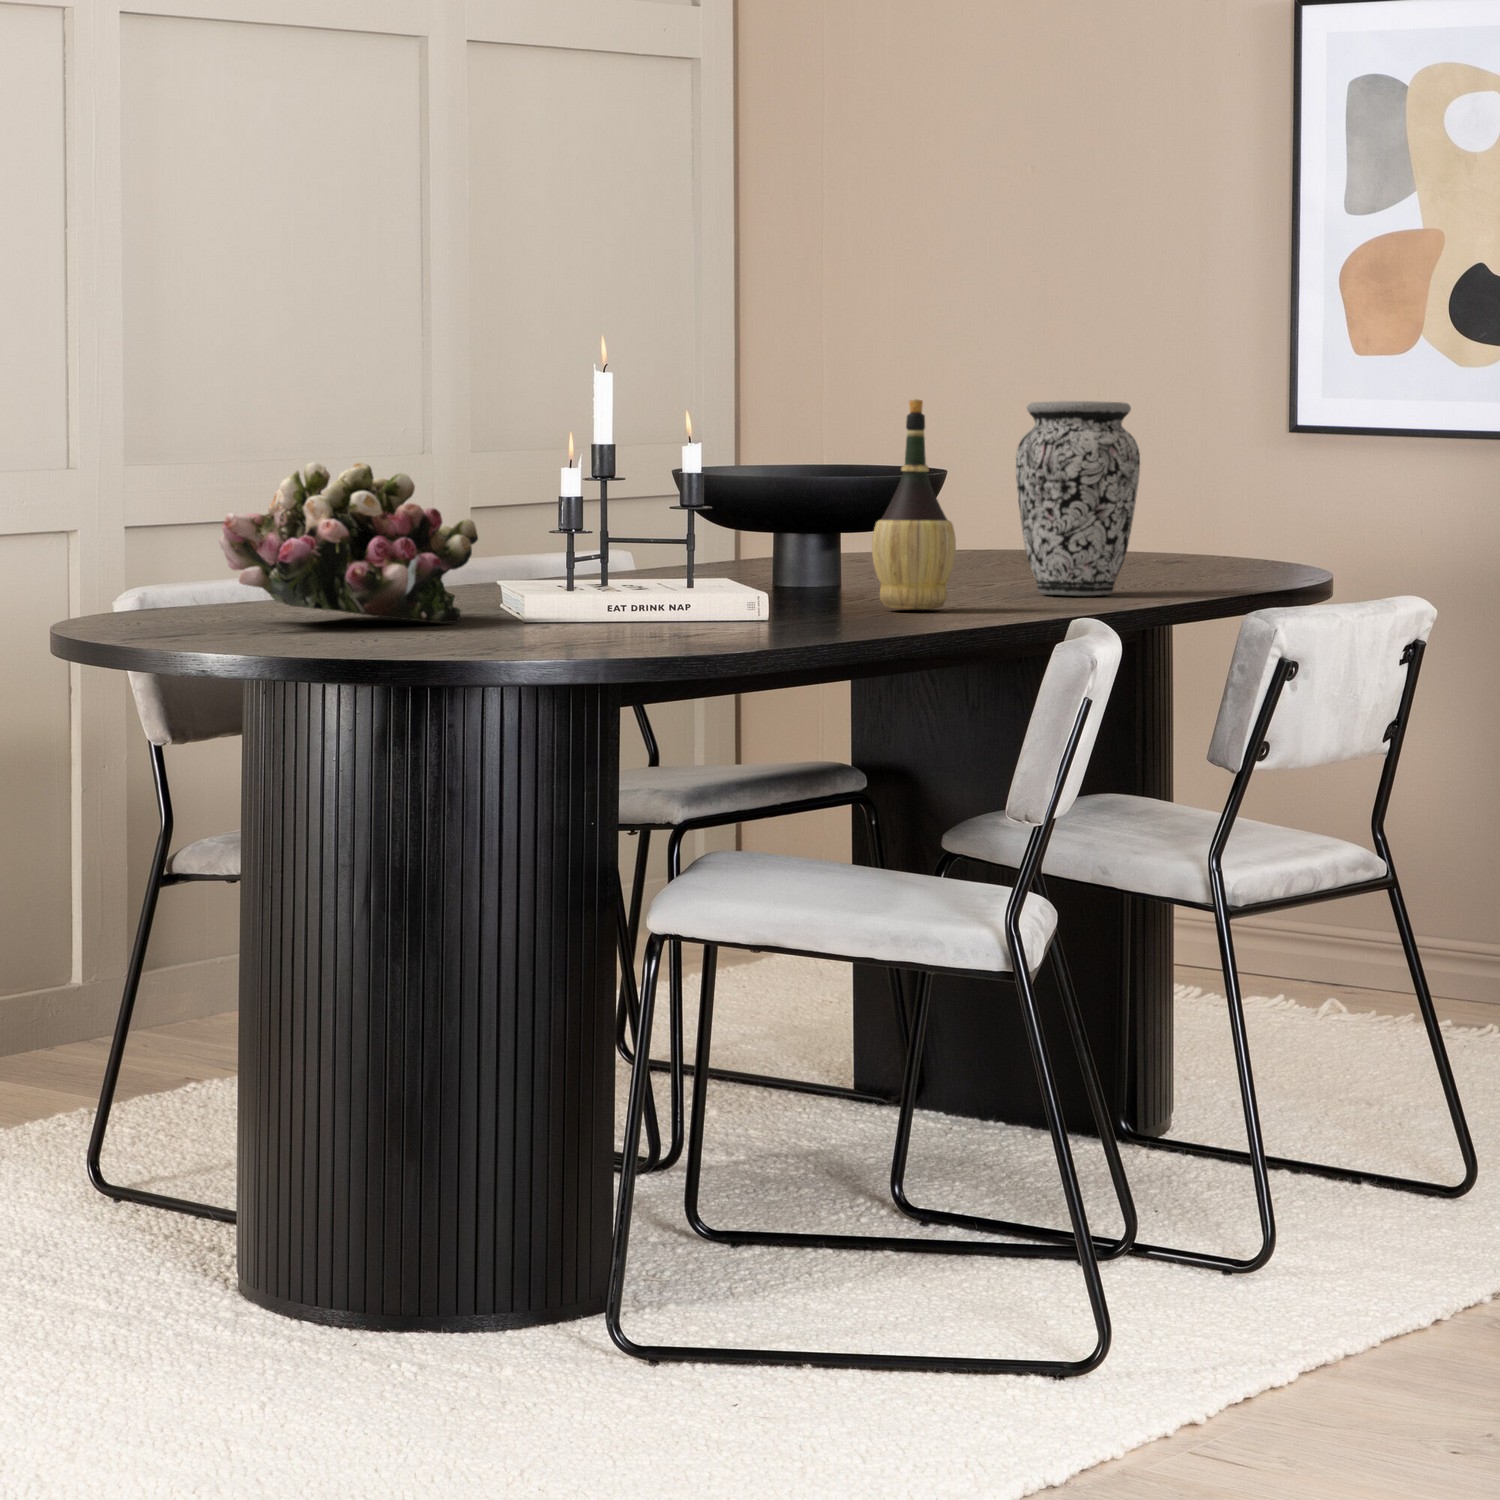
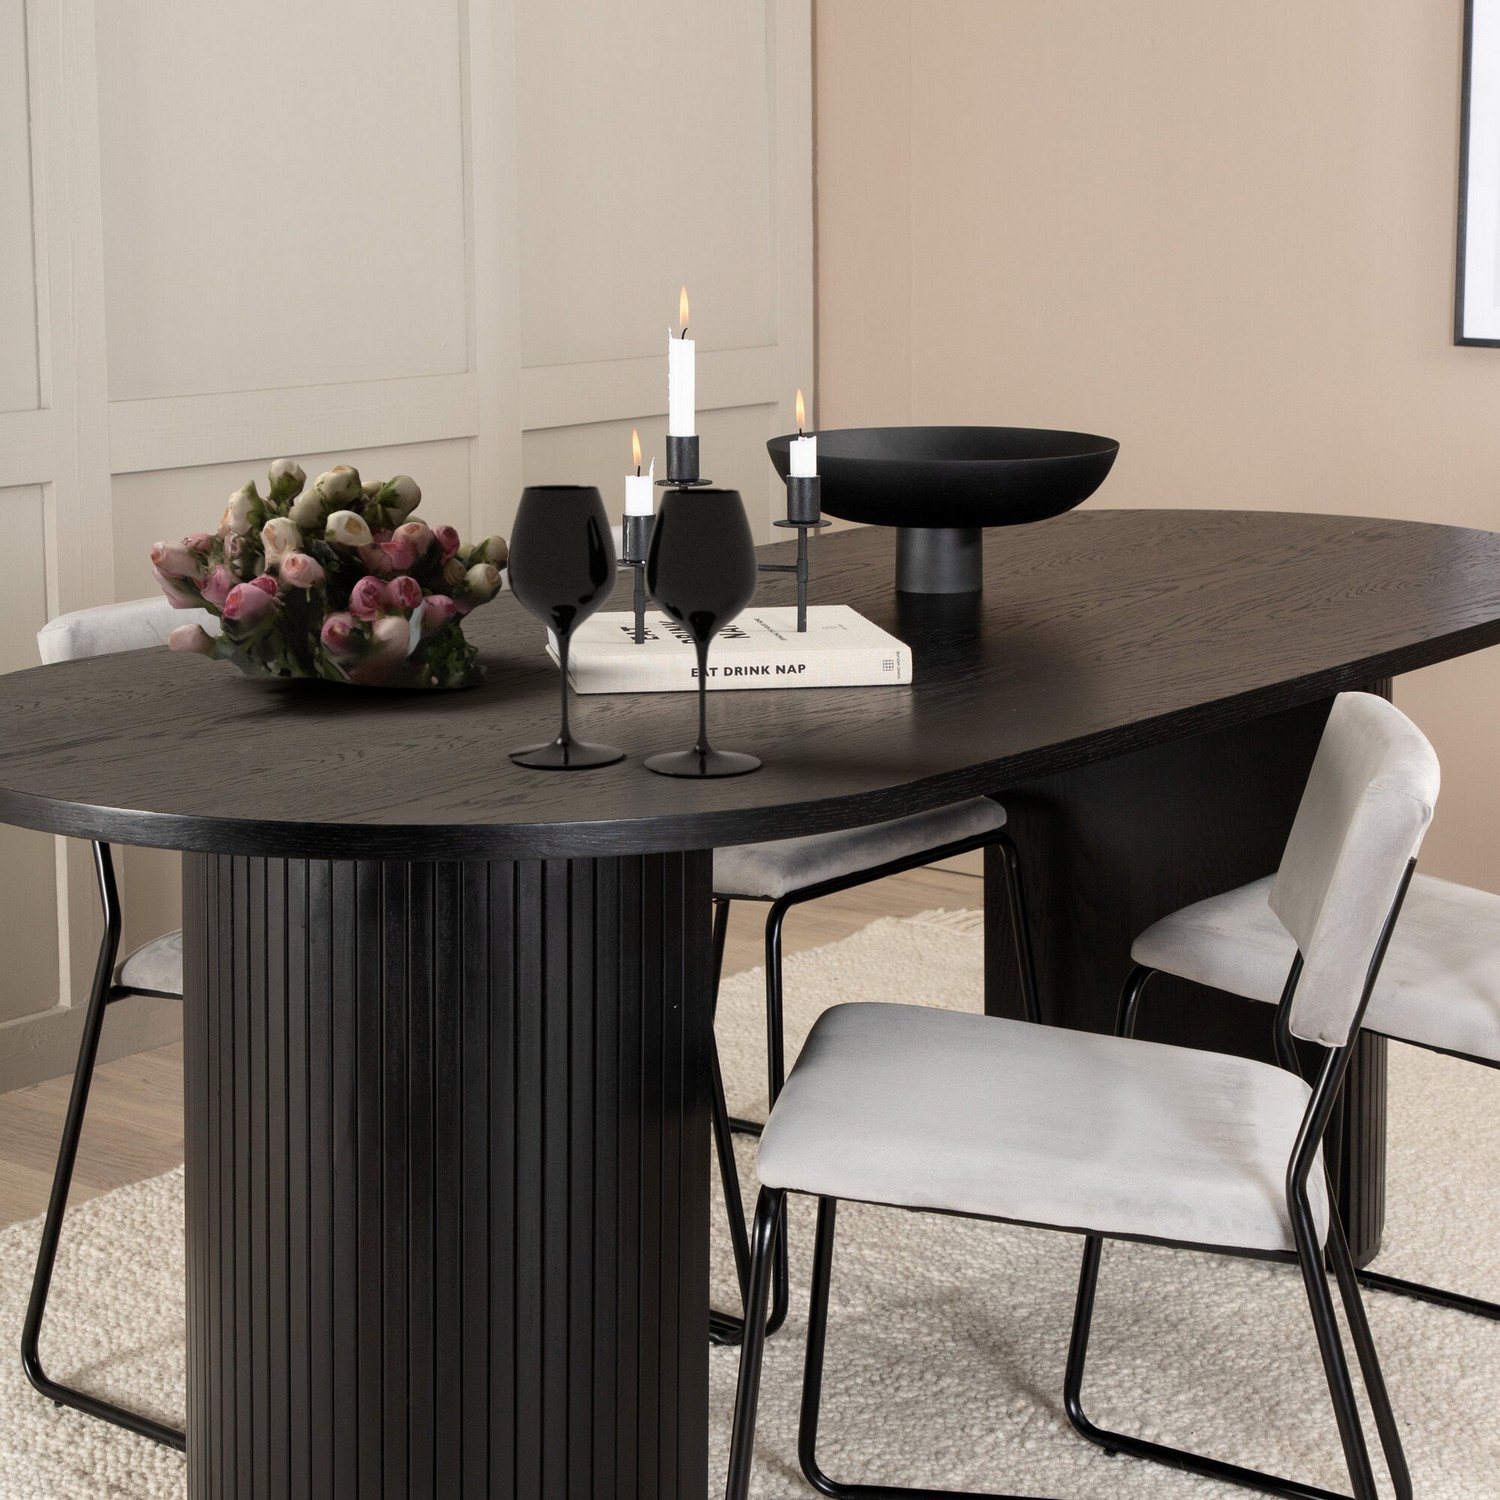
wine bottle: present [872,399,956,610] -> none [1040,358,1154,642]
vase: present [1016,401,1140,596] -> none [1204,345,1367,595]
wine glass: none [480,458,651,645] -> present [507,485,761,776]

